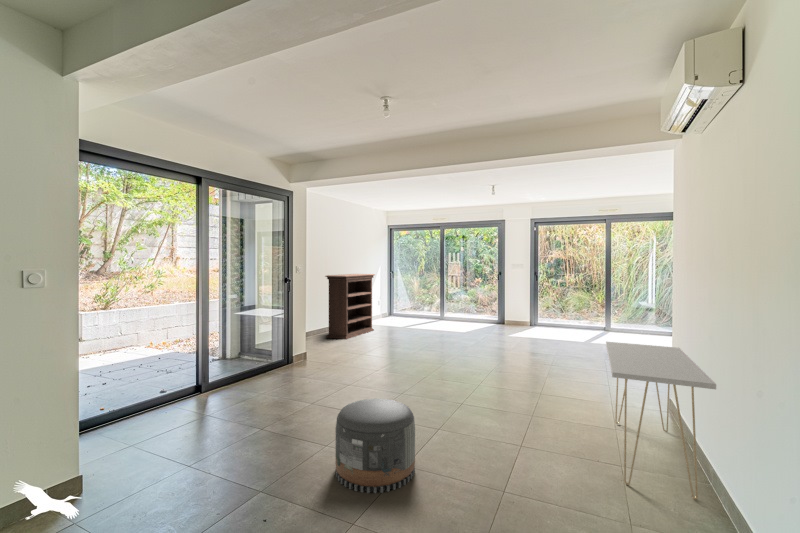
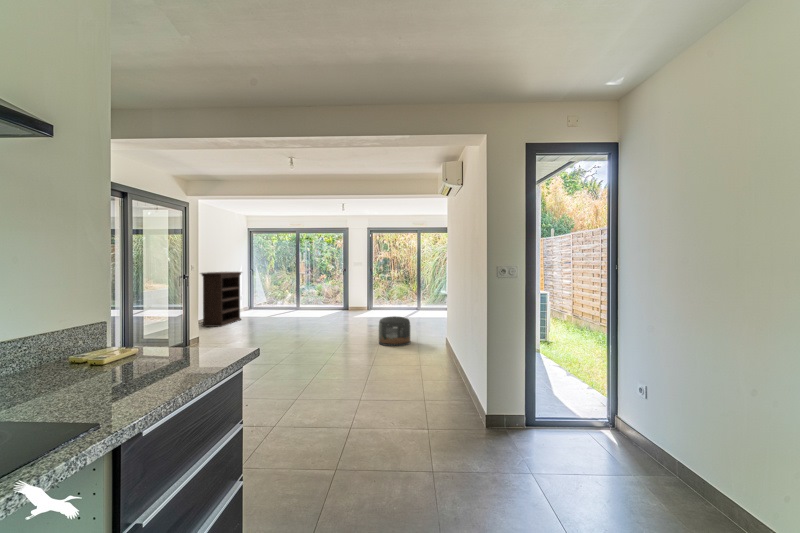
console table: present [606,342,716,500] -> none [414,303,455,364]
pouf: present [335,399,415,493] -> present [379,316,410,346]

